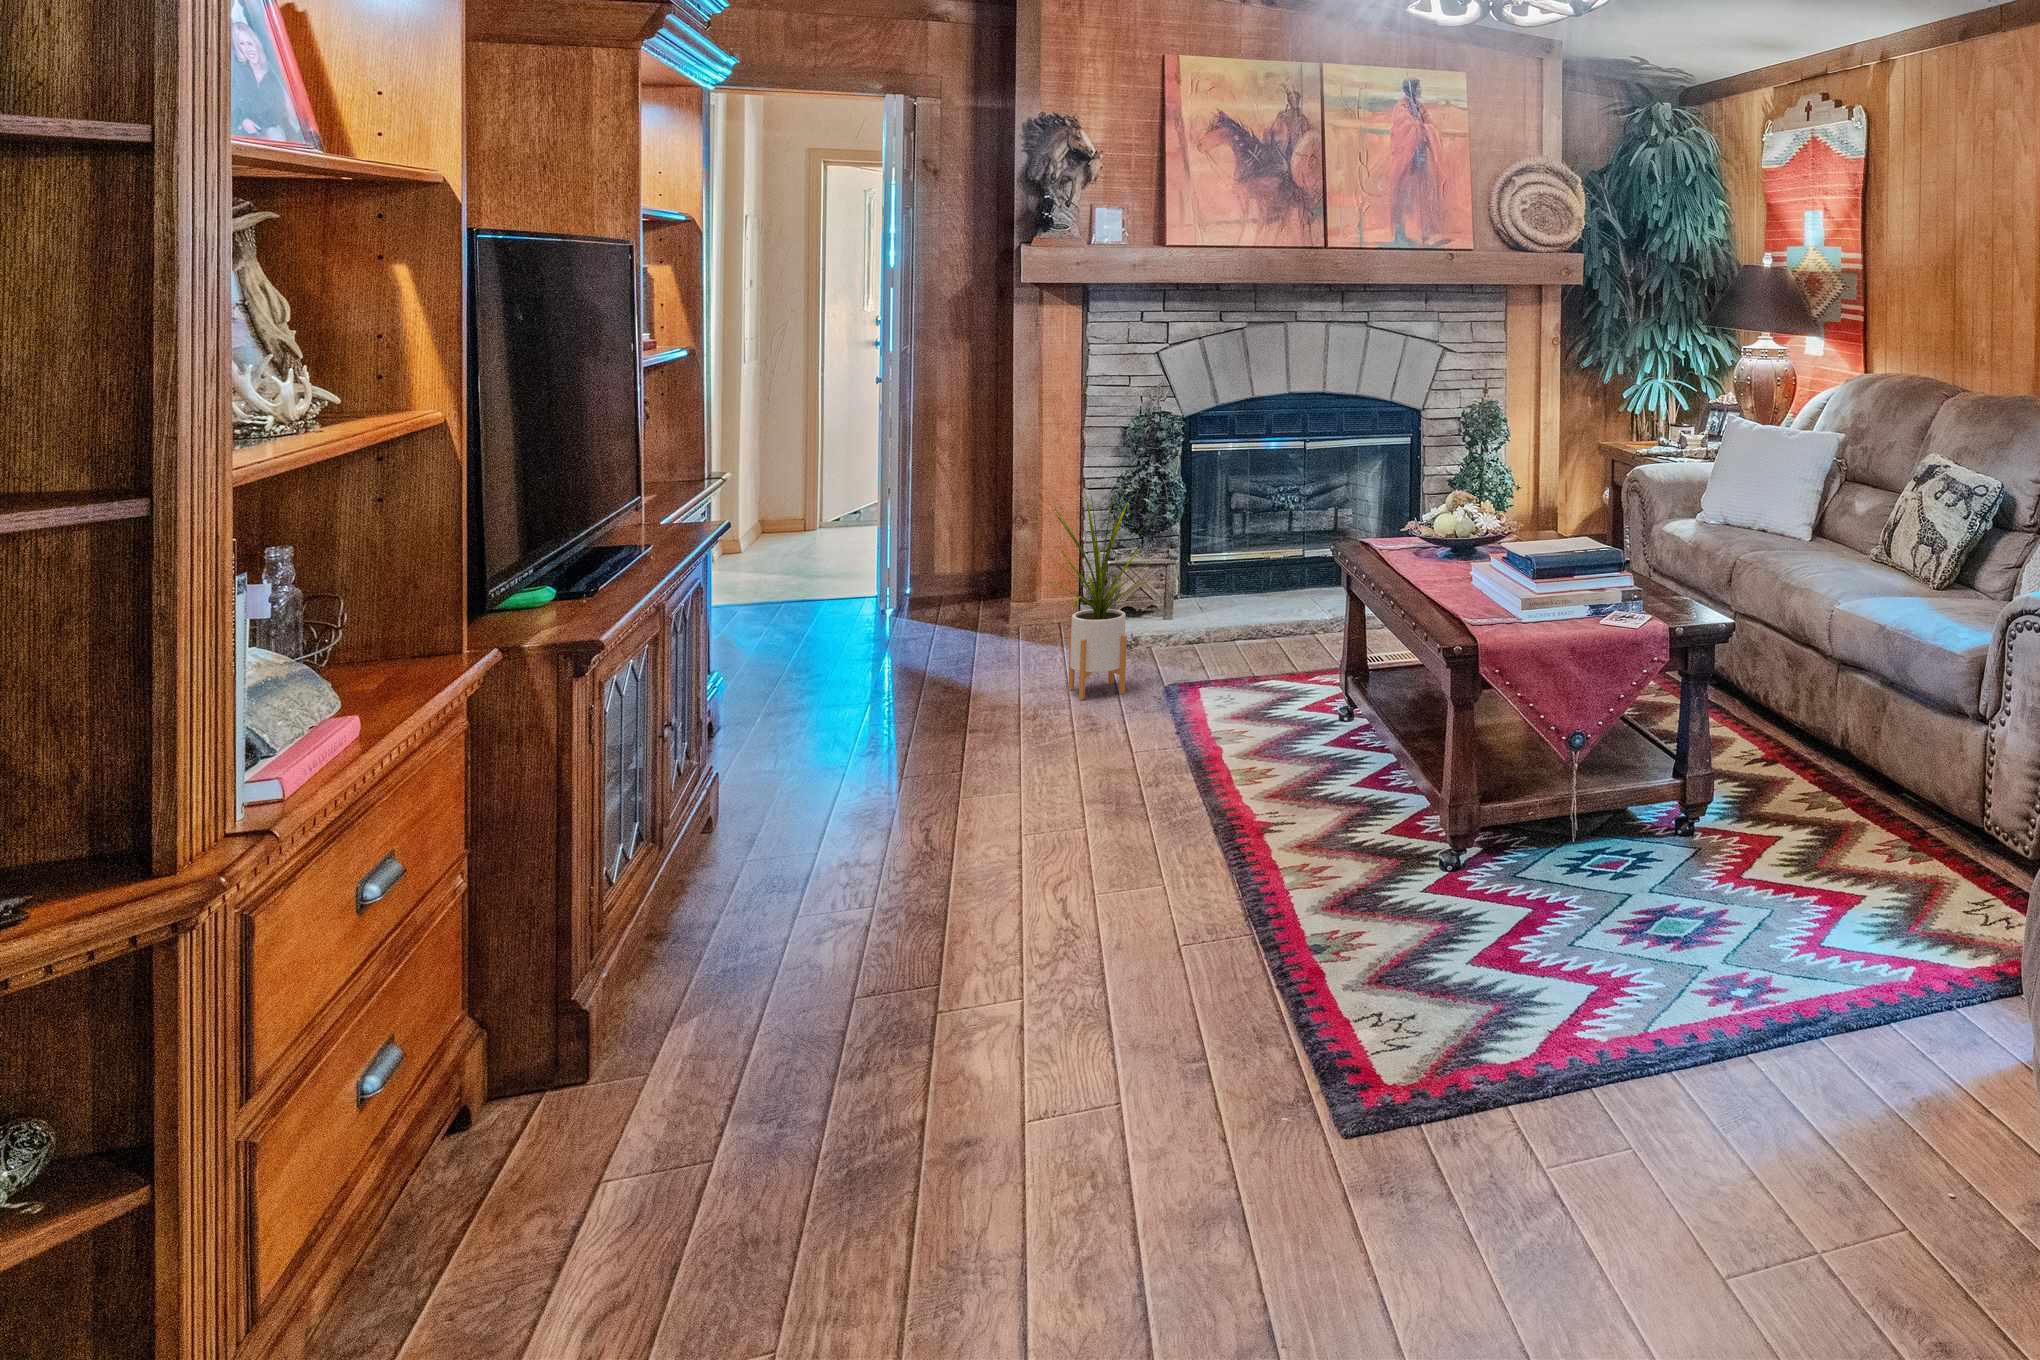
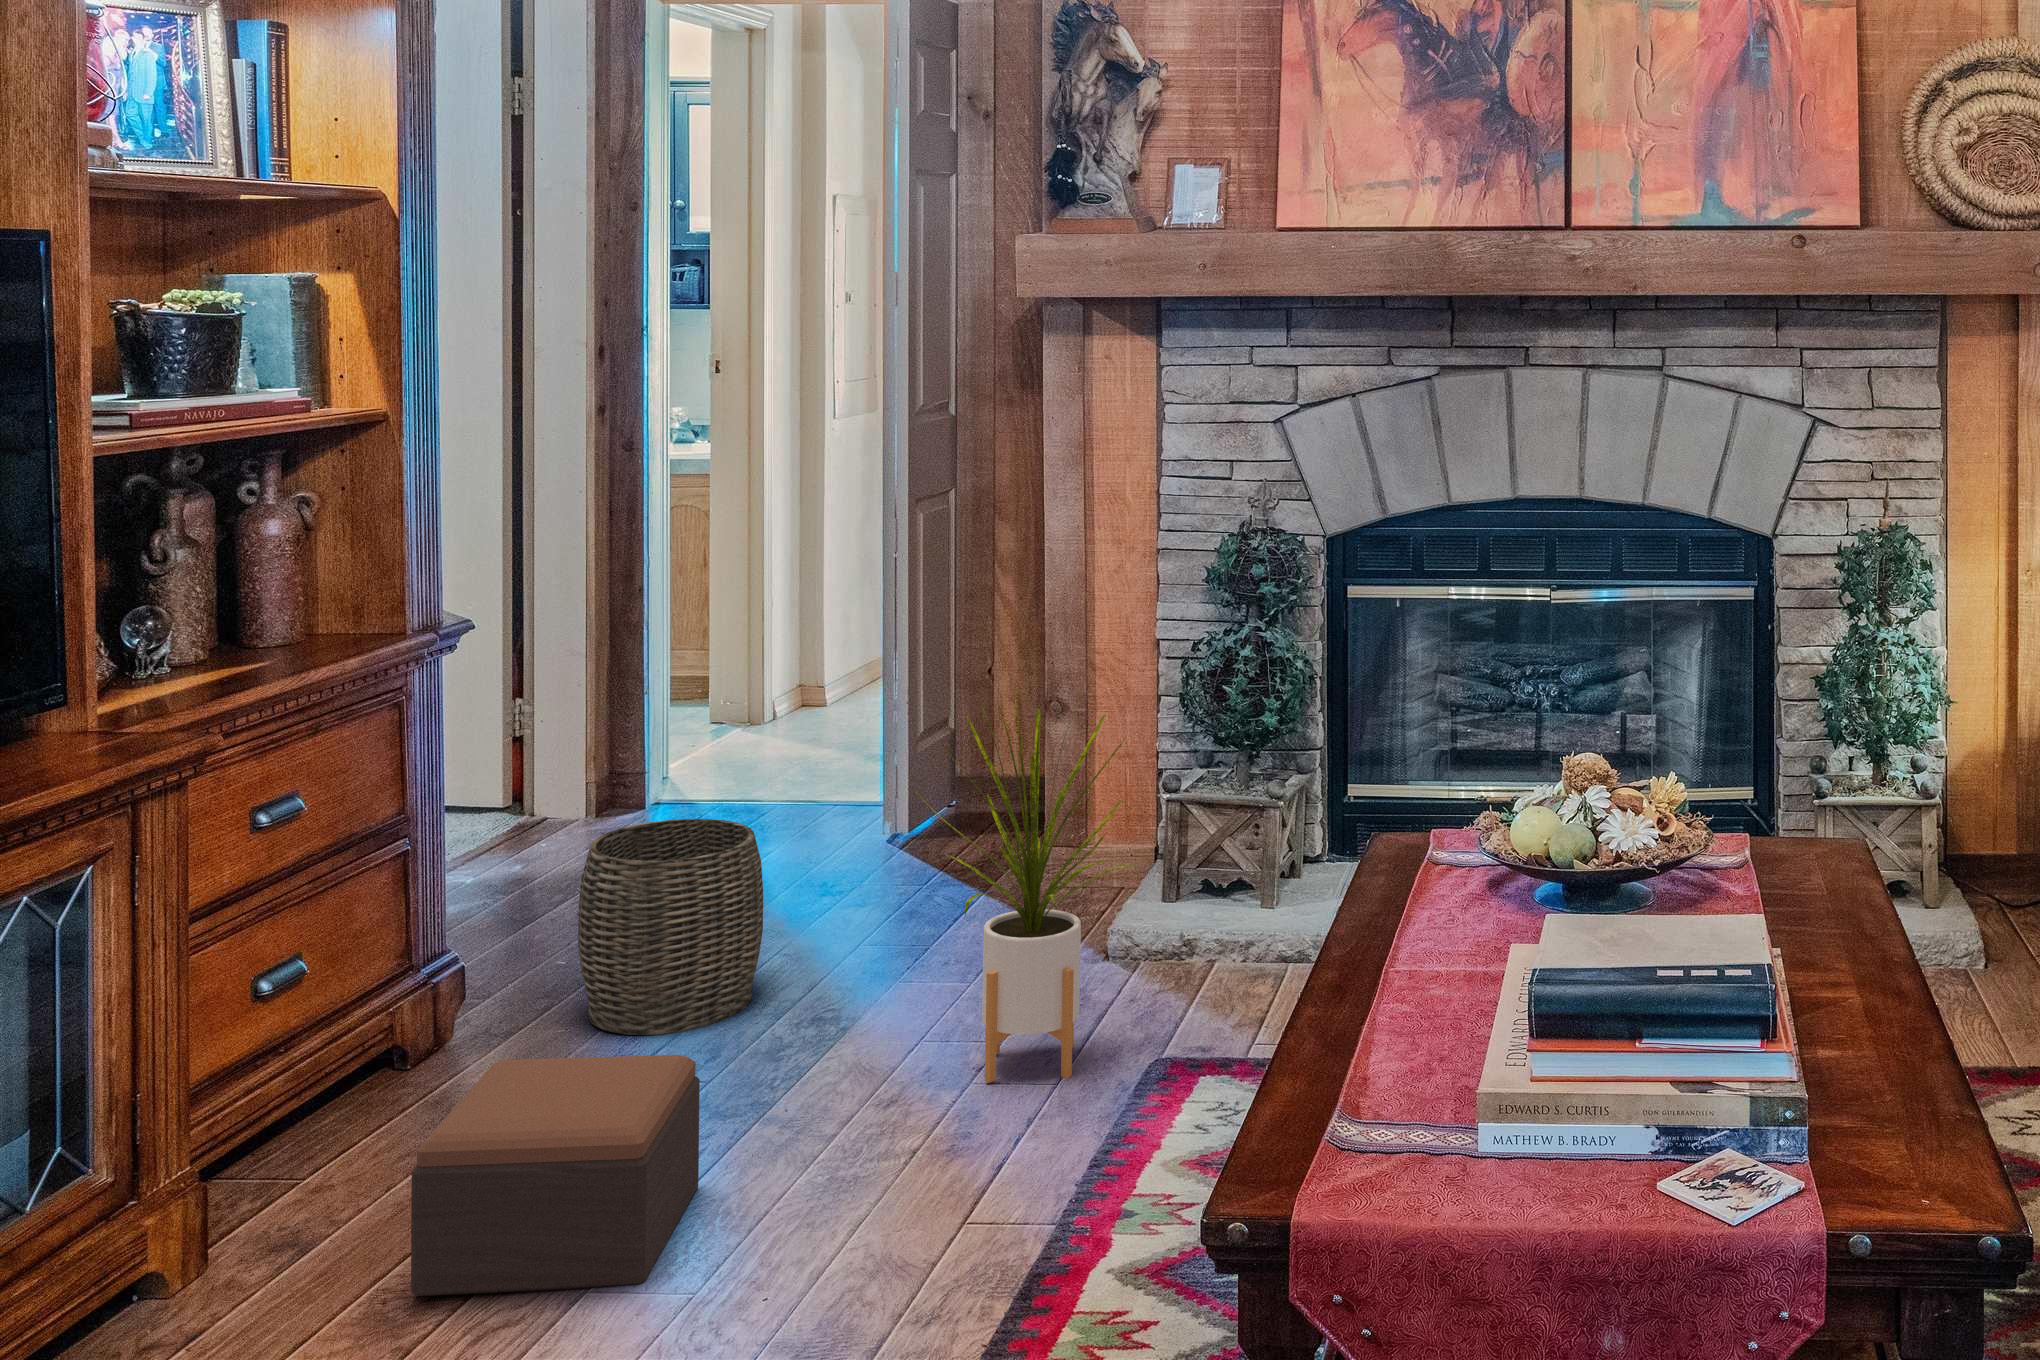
woven basket: none [789,582,901,703] -> present [578,819,763,1035]
footstool: none [841,680,978,806] -> present [411,1055,700,1296]

